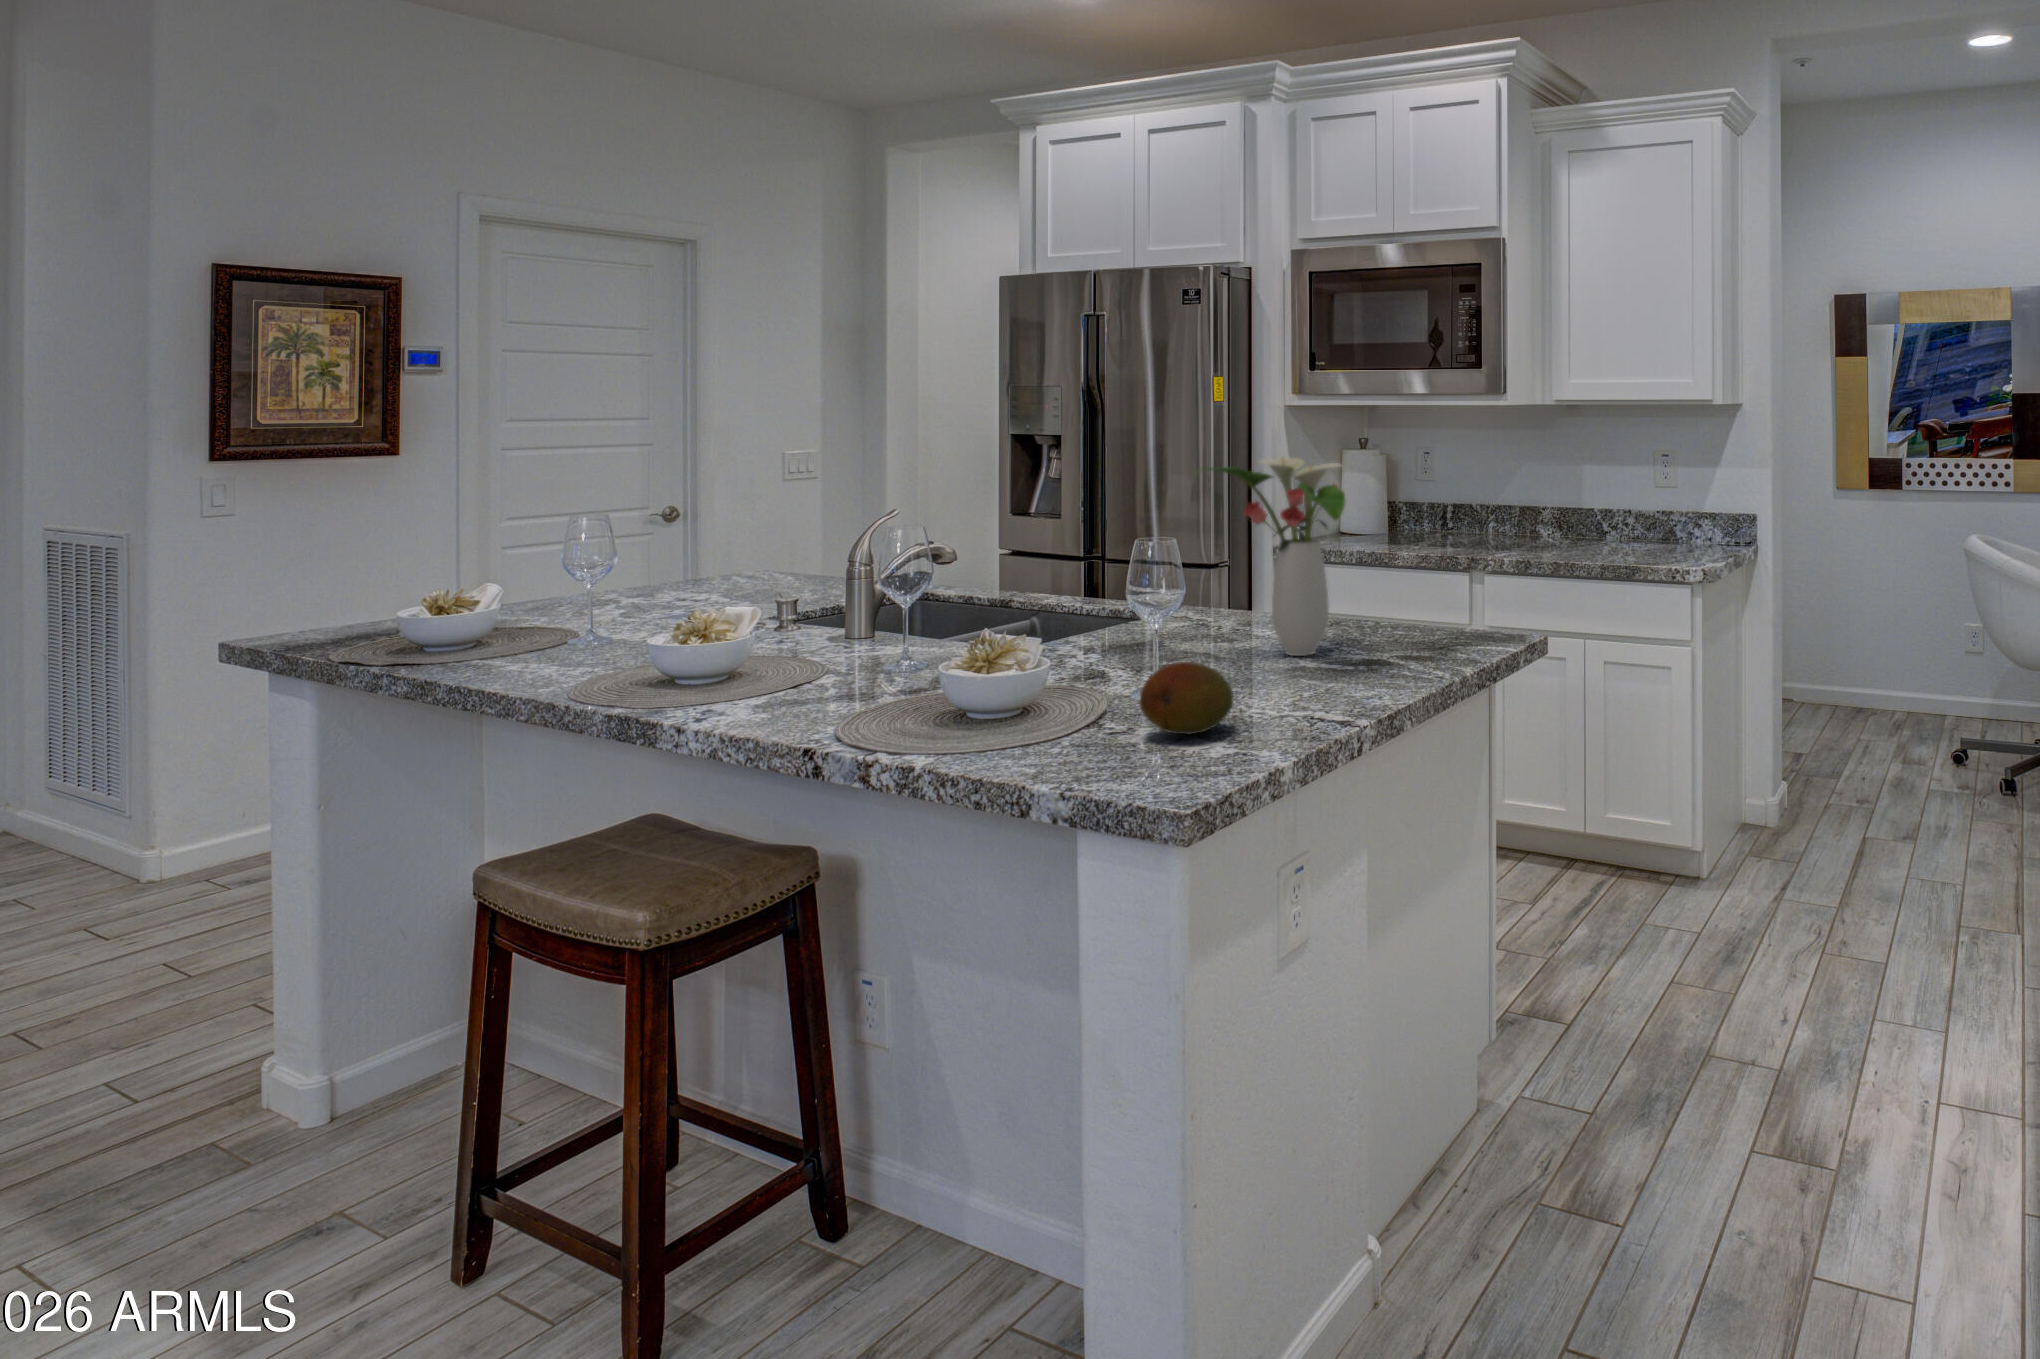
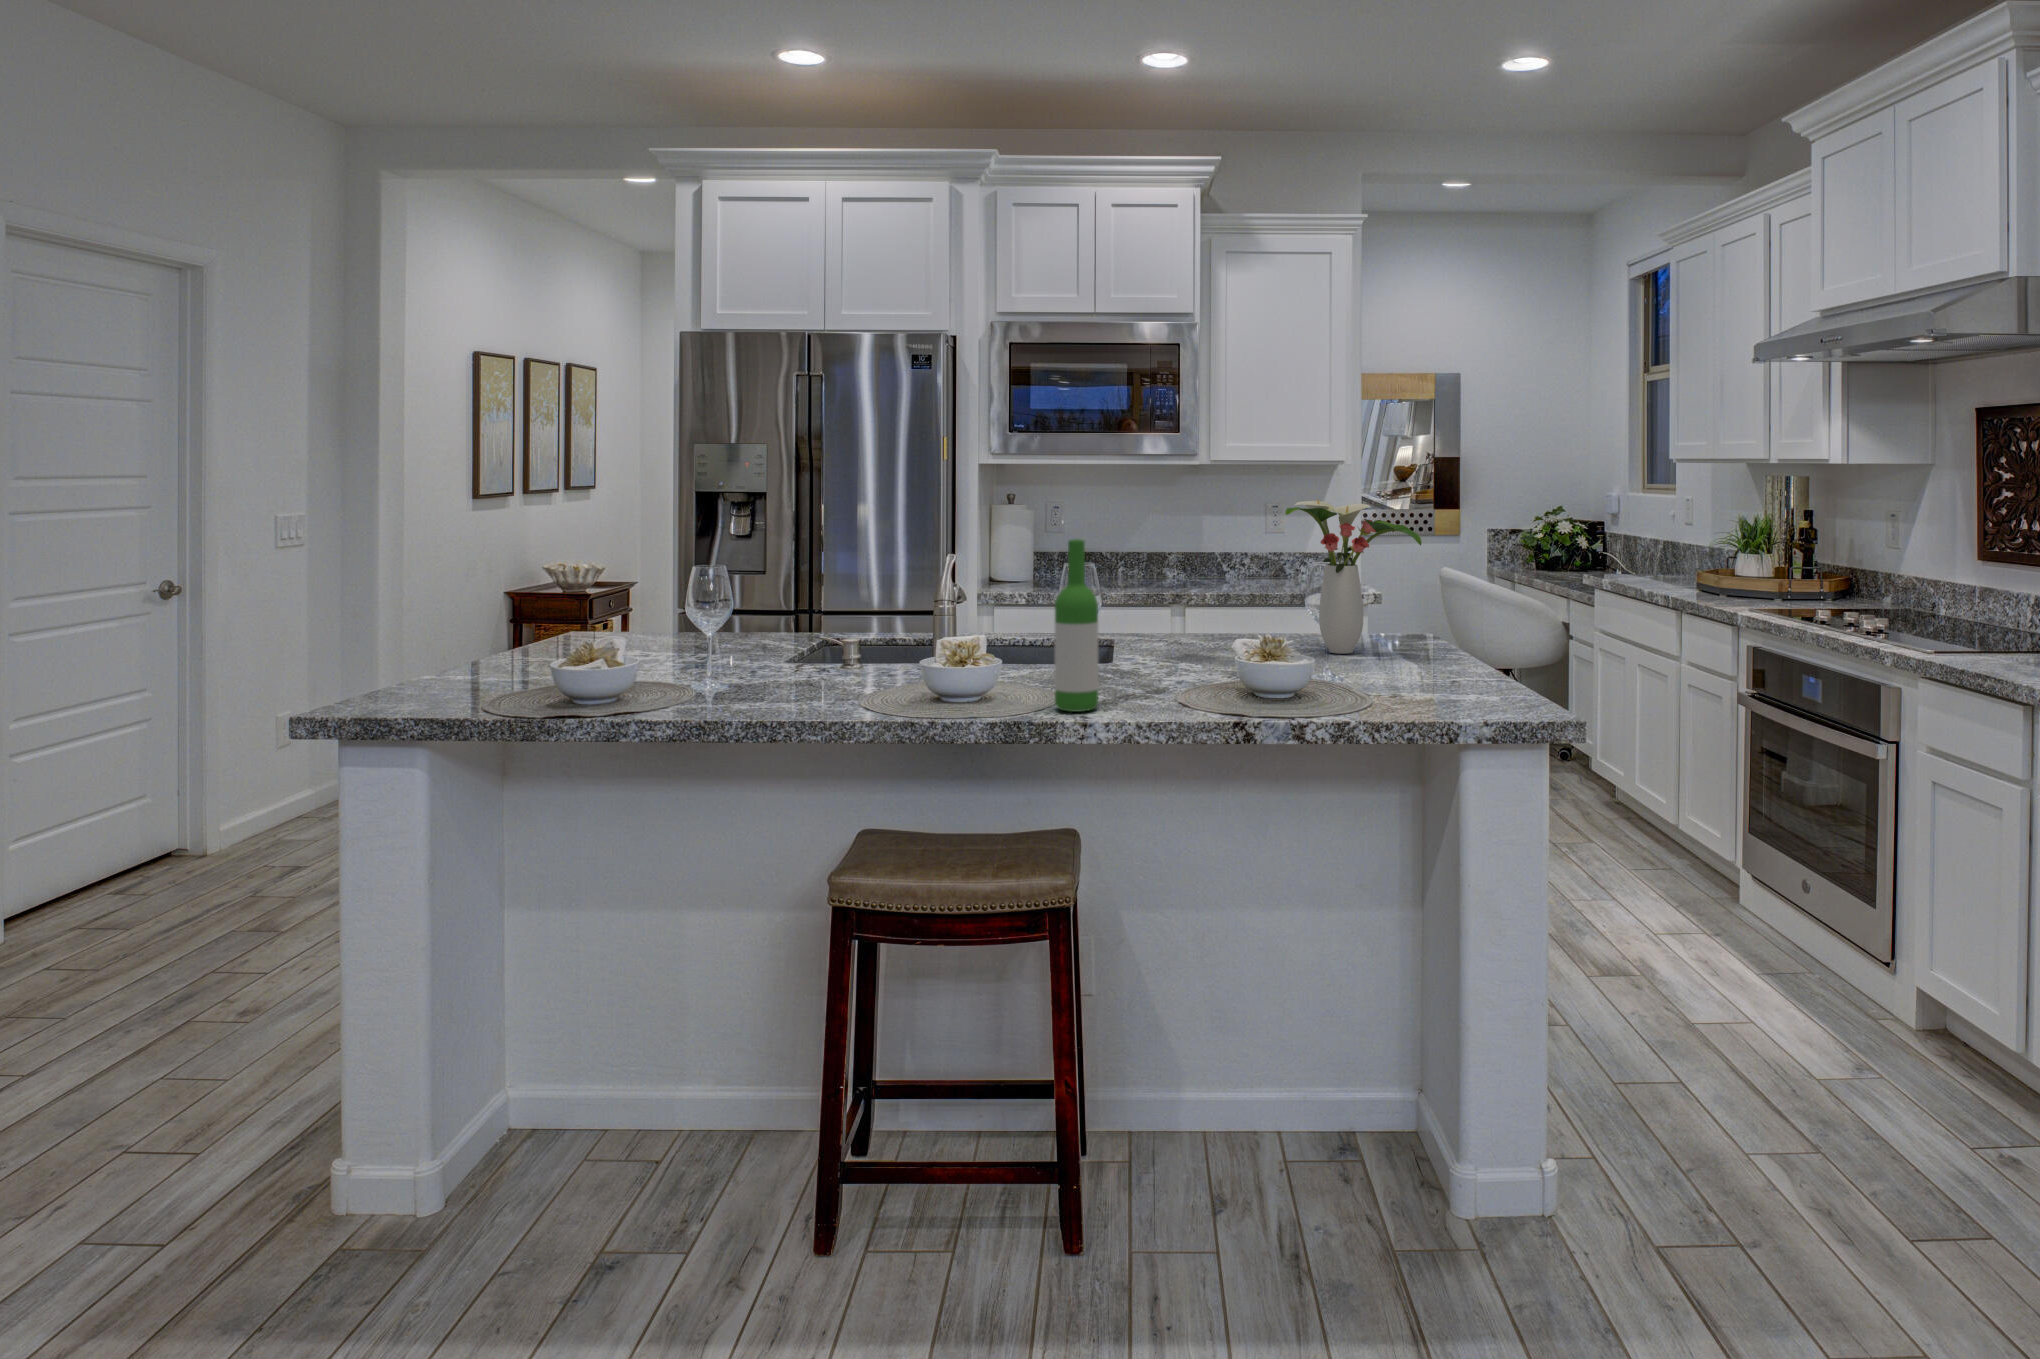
wine bottle: none [707,507,767,714] -> present [1054,539,1099,712]
fruit: present [1139,662,1234,734] -> none [1427,643,1487,695]

